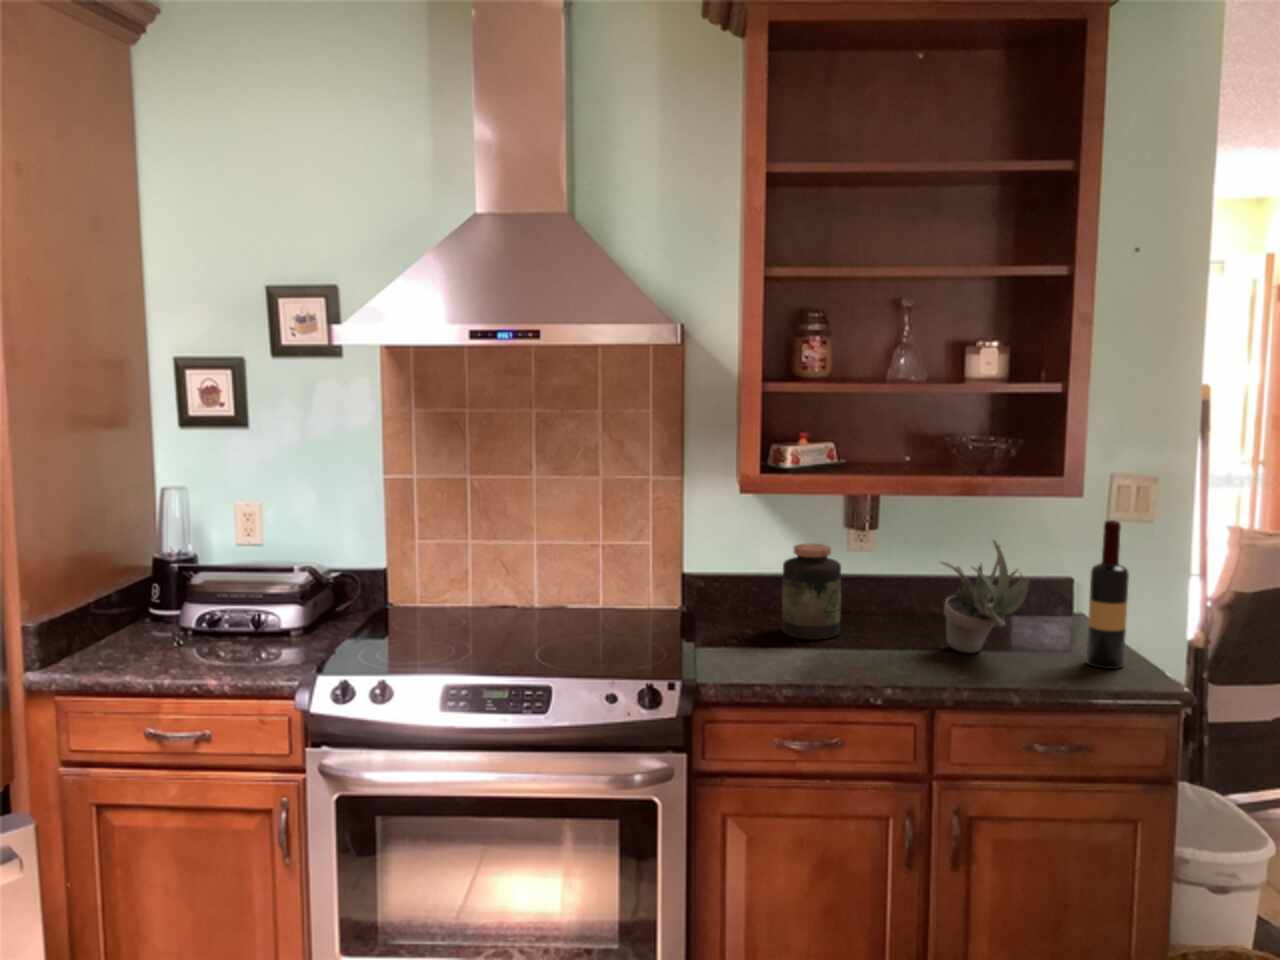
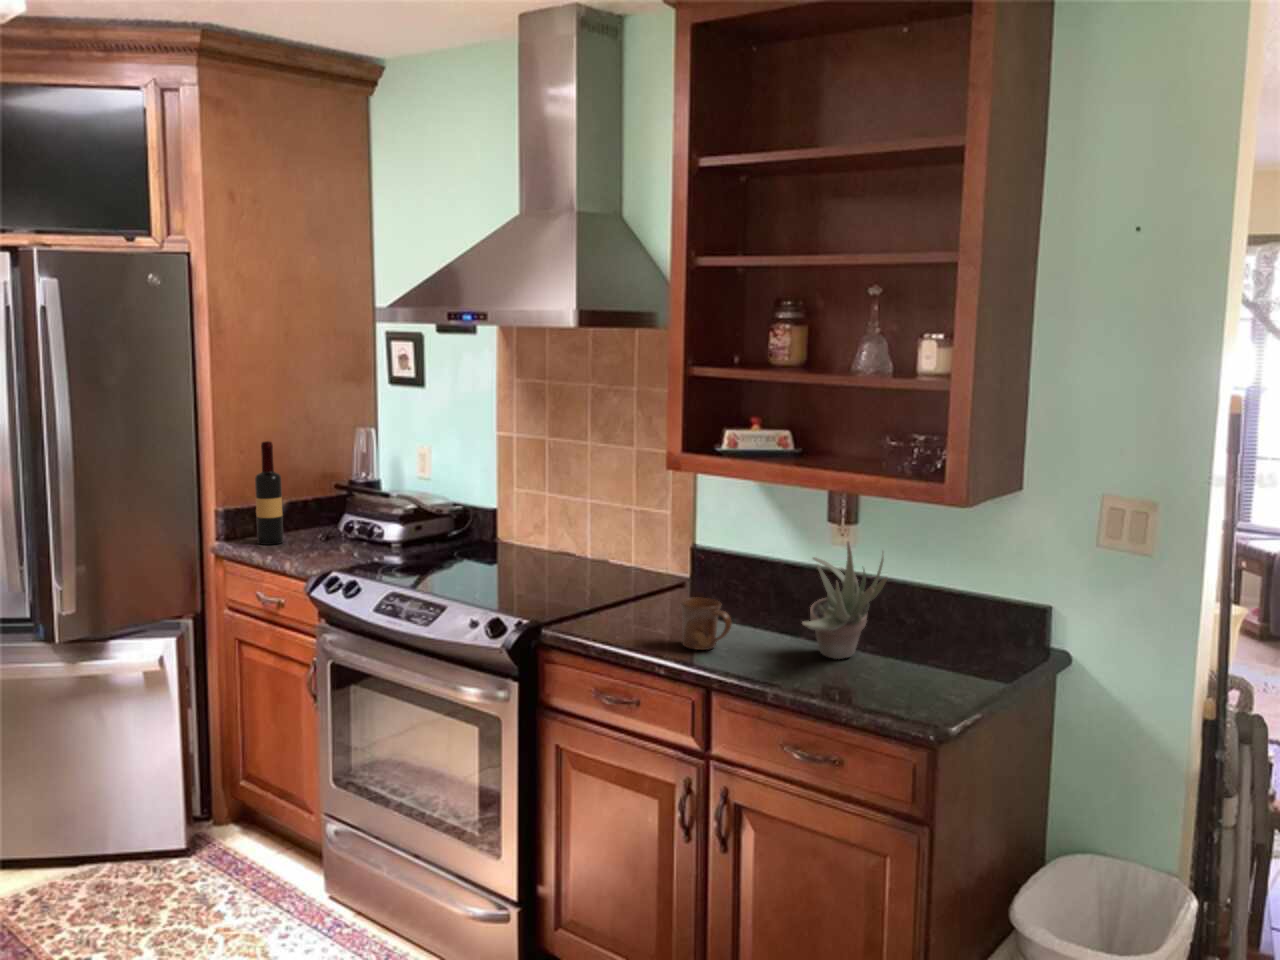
wine bottle: present [1086,520,1129,669] -> present [255,441,284,545]
jar: present [782,544,841,640] -> none [716,527,775,622]
mug: none [840,618,899,671] -> present [680,597,732,650]

